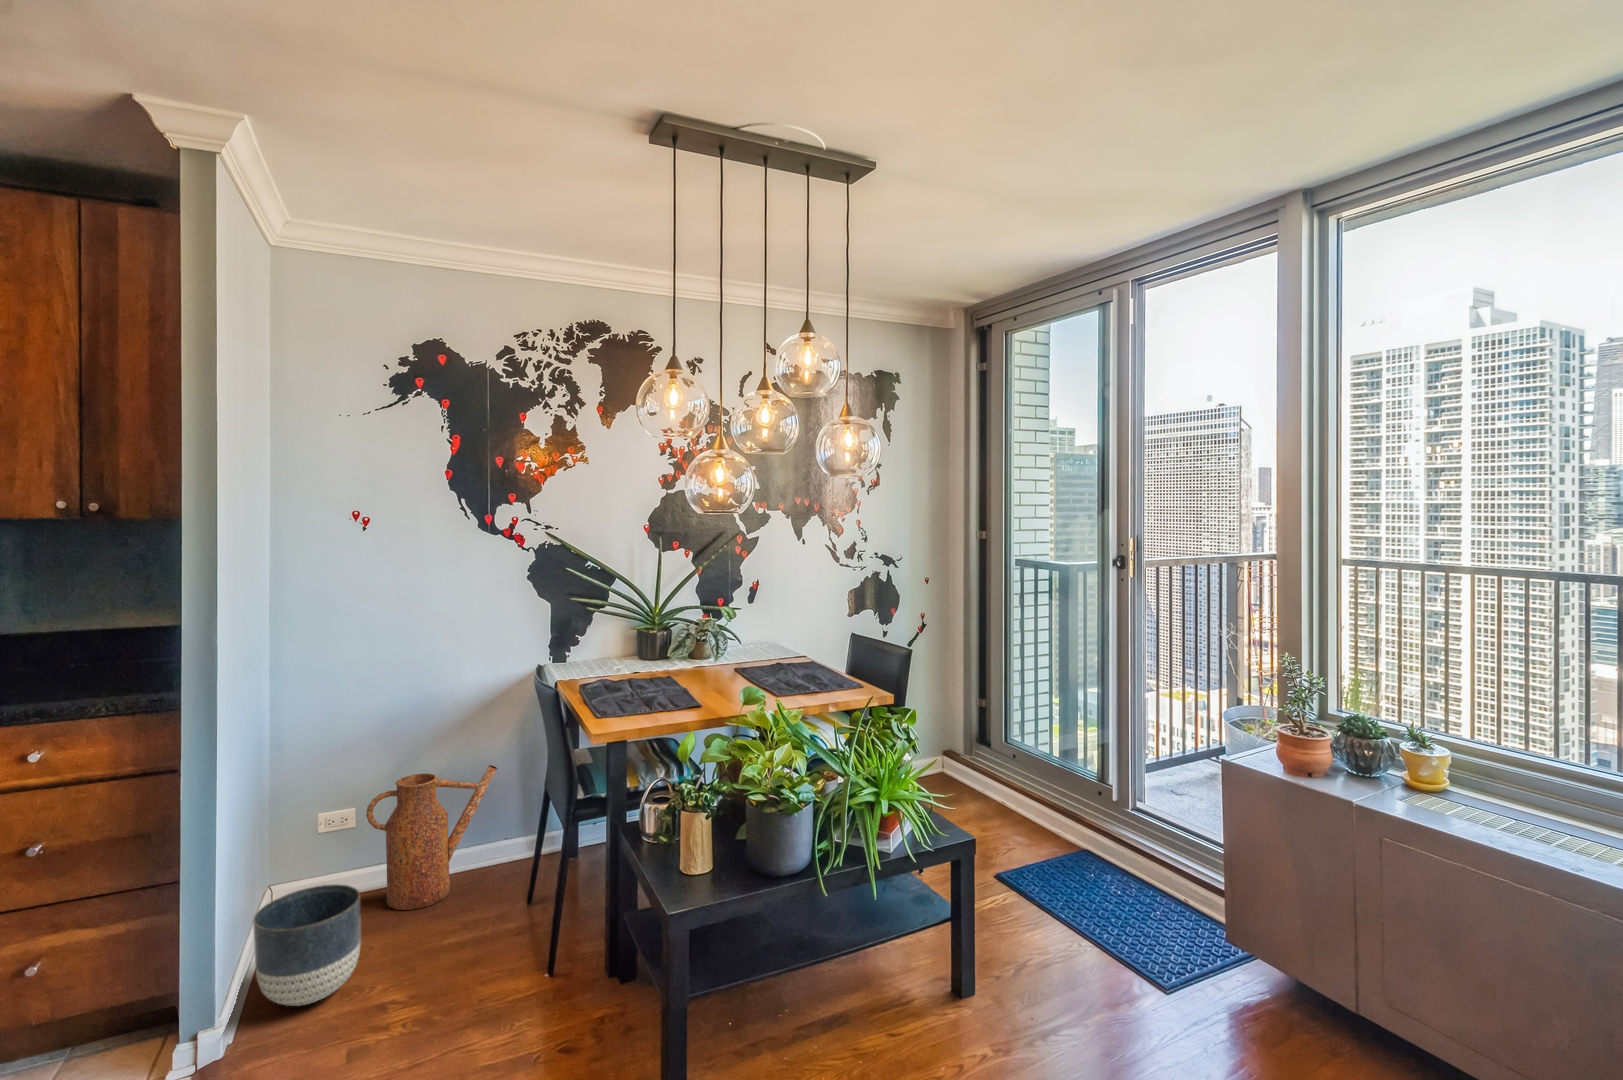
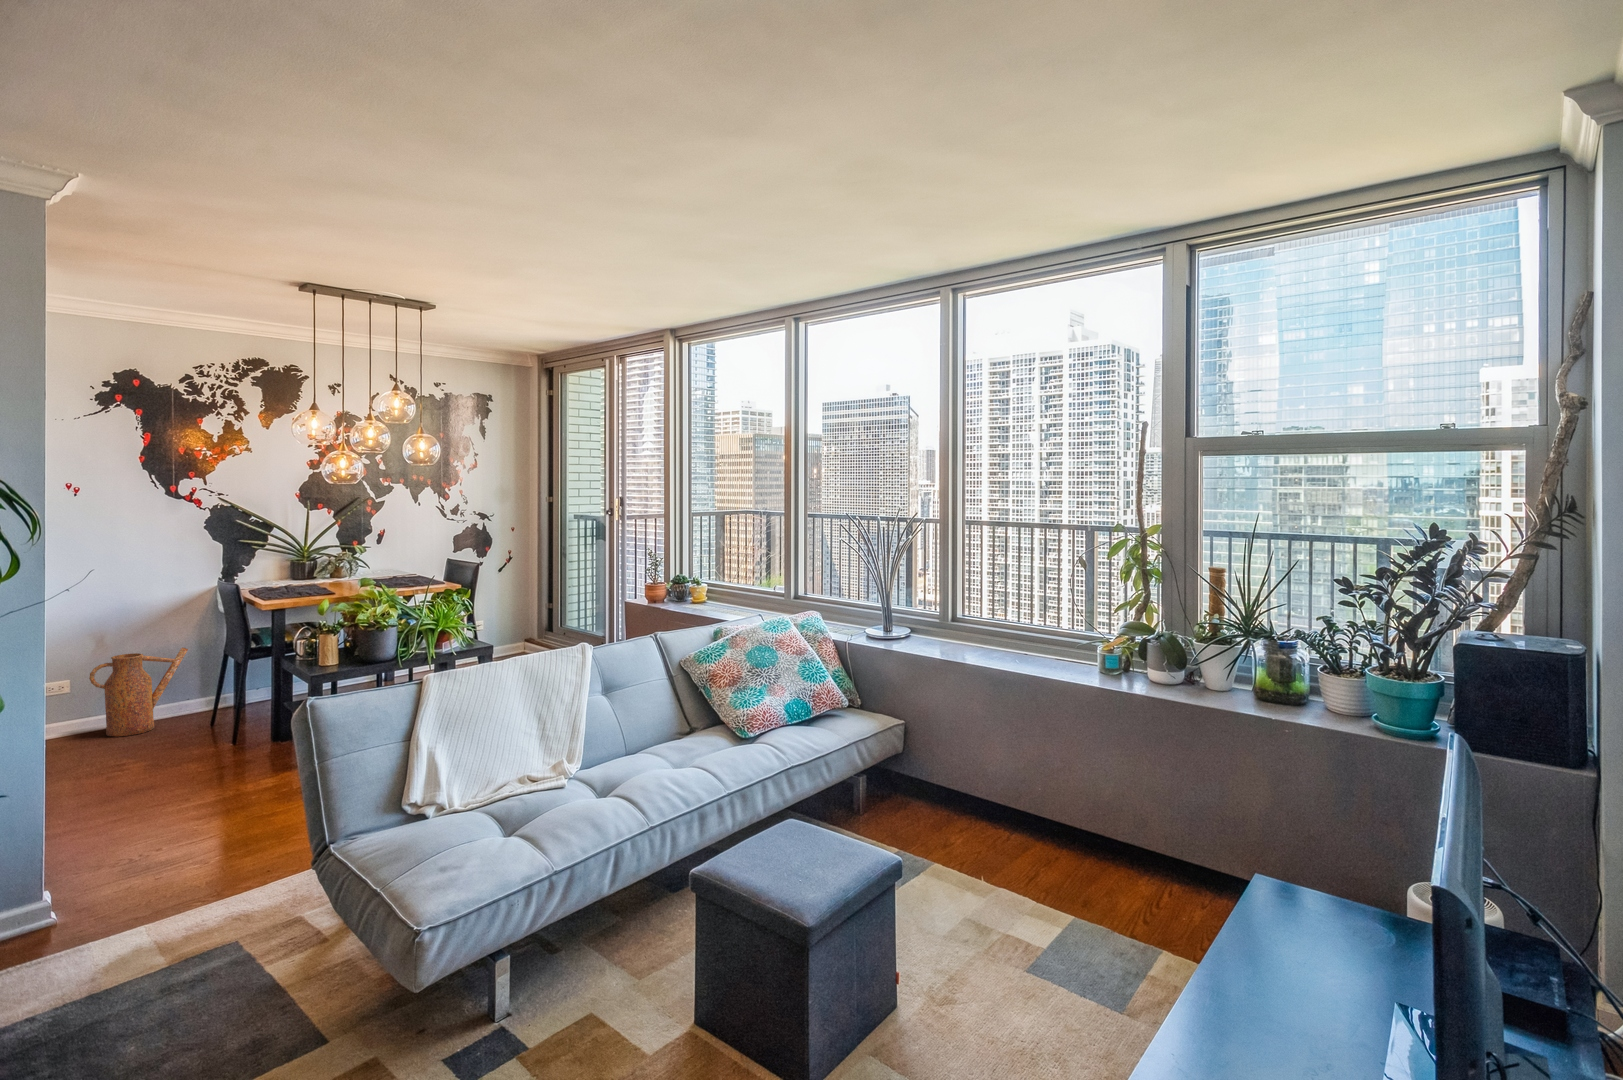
planter: present [253,884,361,1006] -> none [32,707,106,769]

